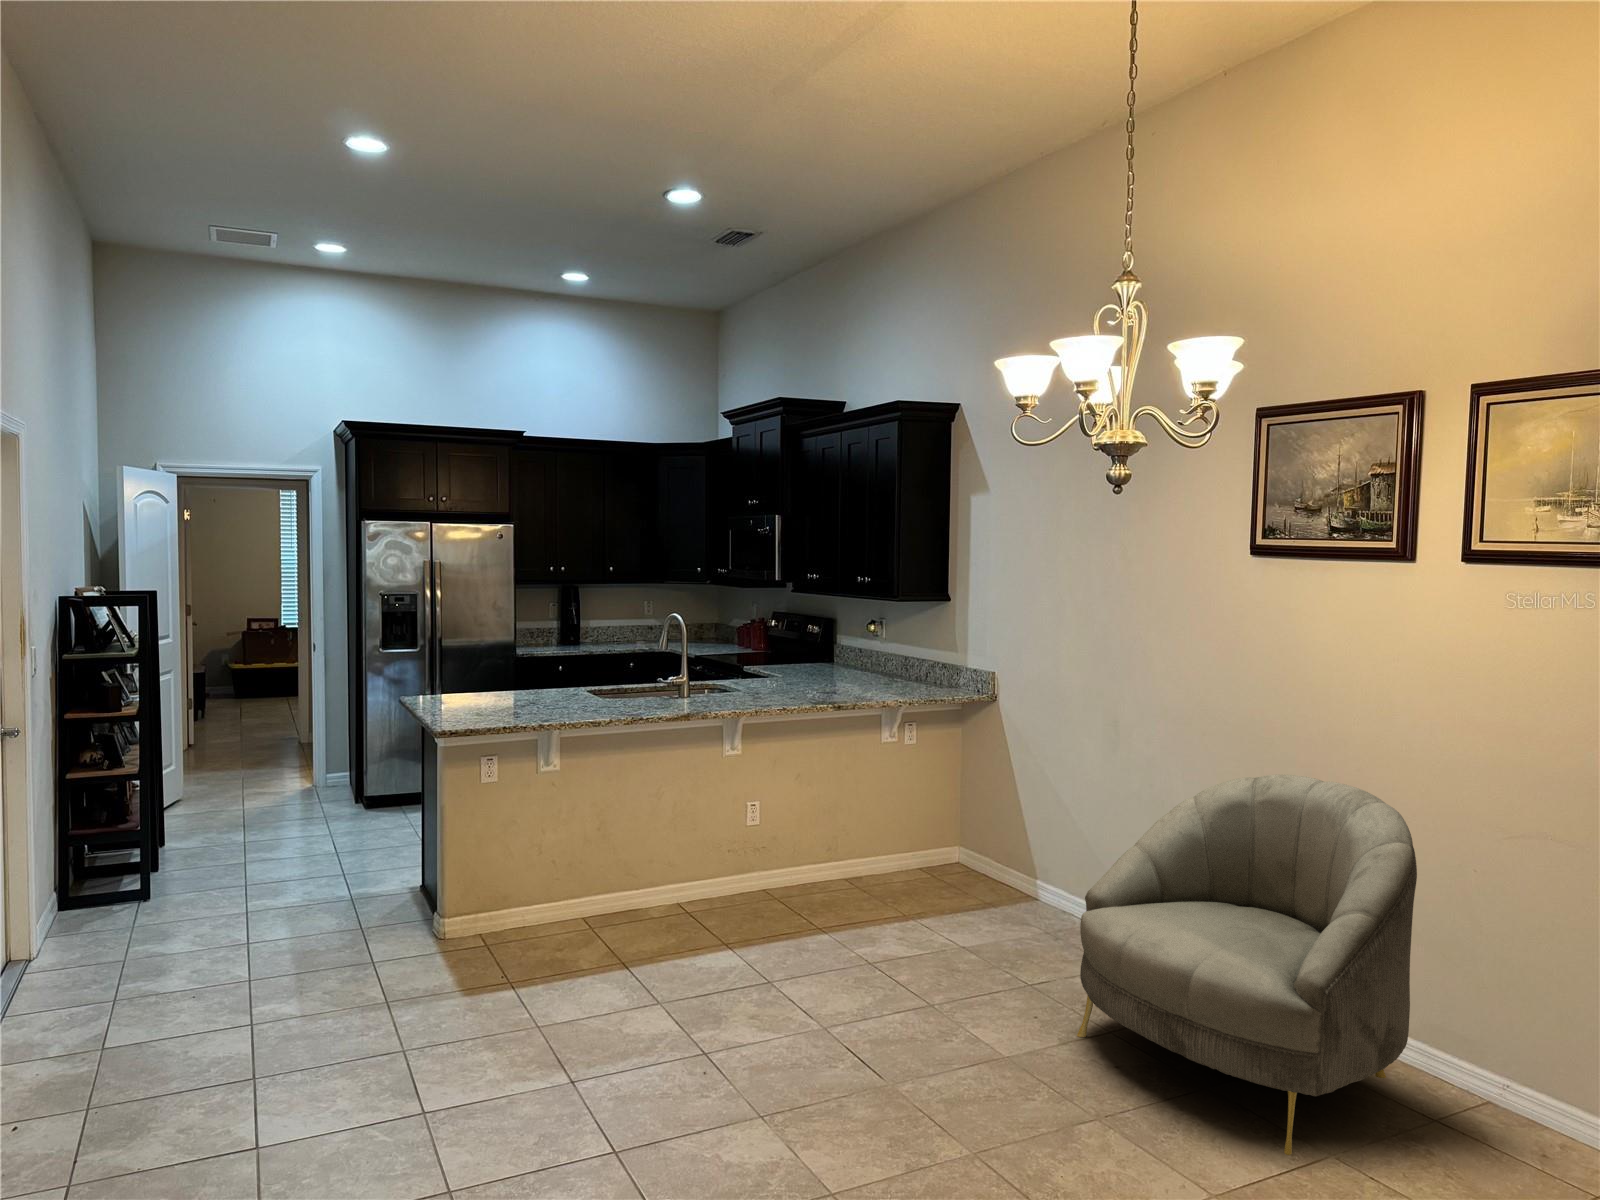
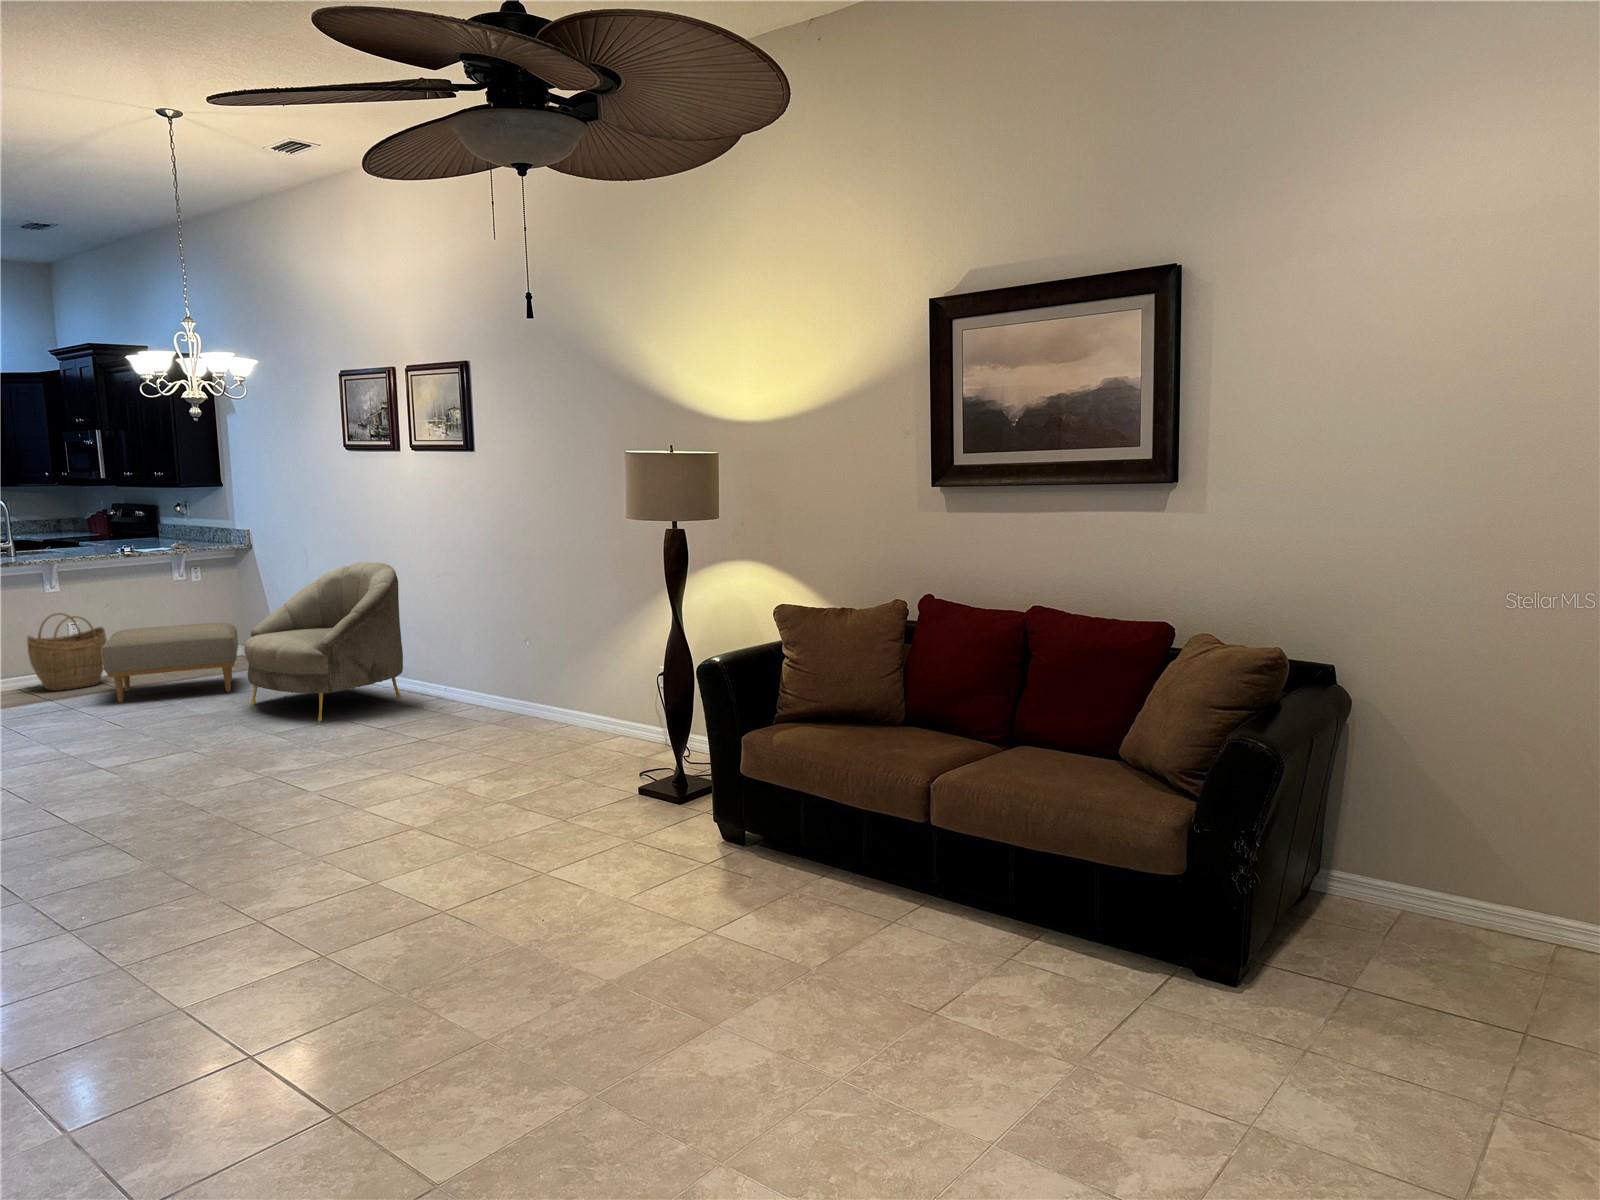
woven basket: none [701,790,802,918] -> present [27,613,107,691]
ottoman: none [820,837,1026,976] -> present [102,623,238,702]

